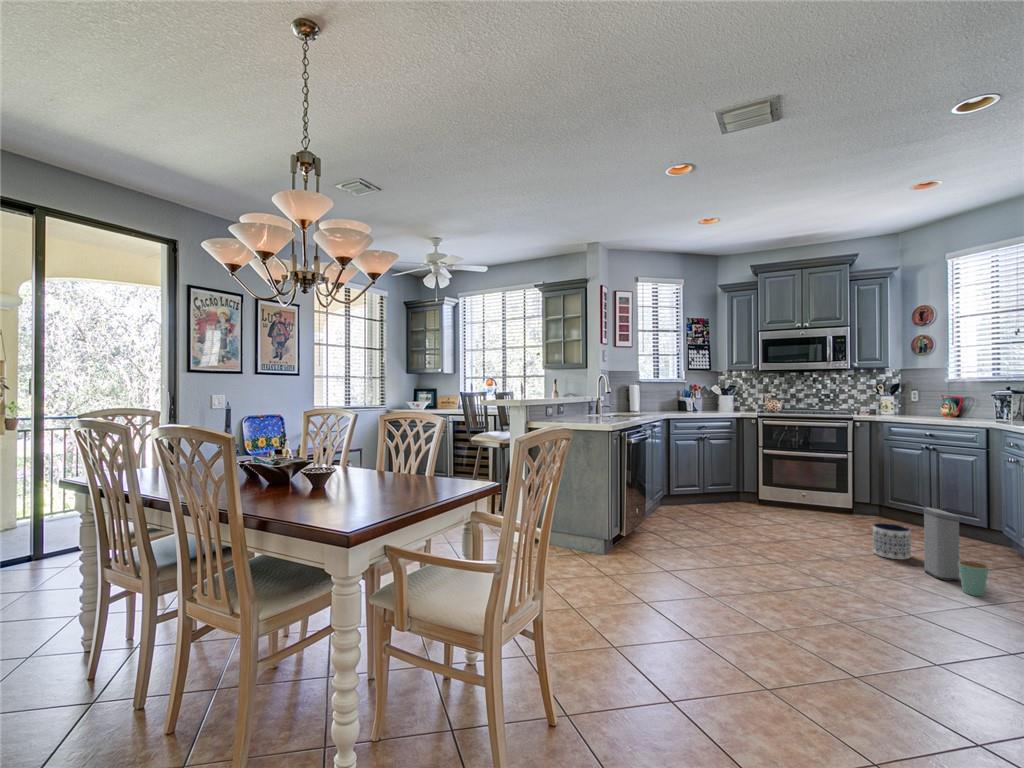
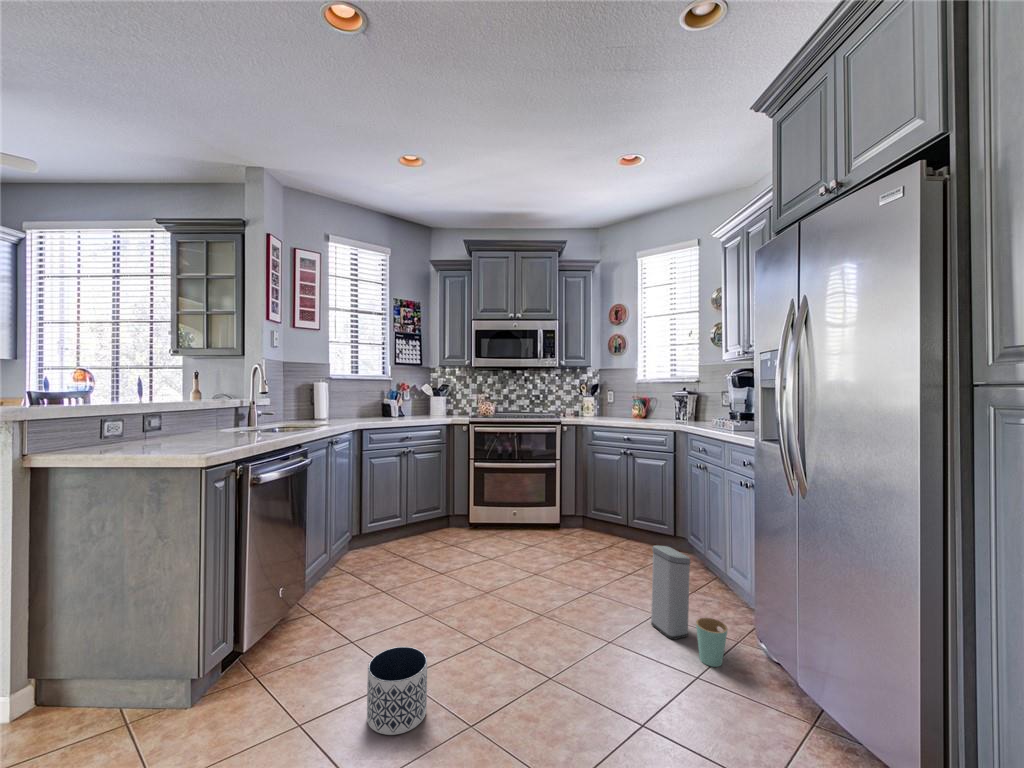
planter: present [873,523,911,560] -> present [367,647,427,735]

